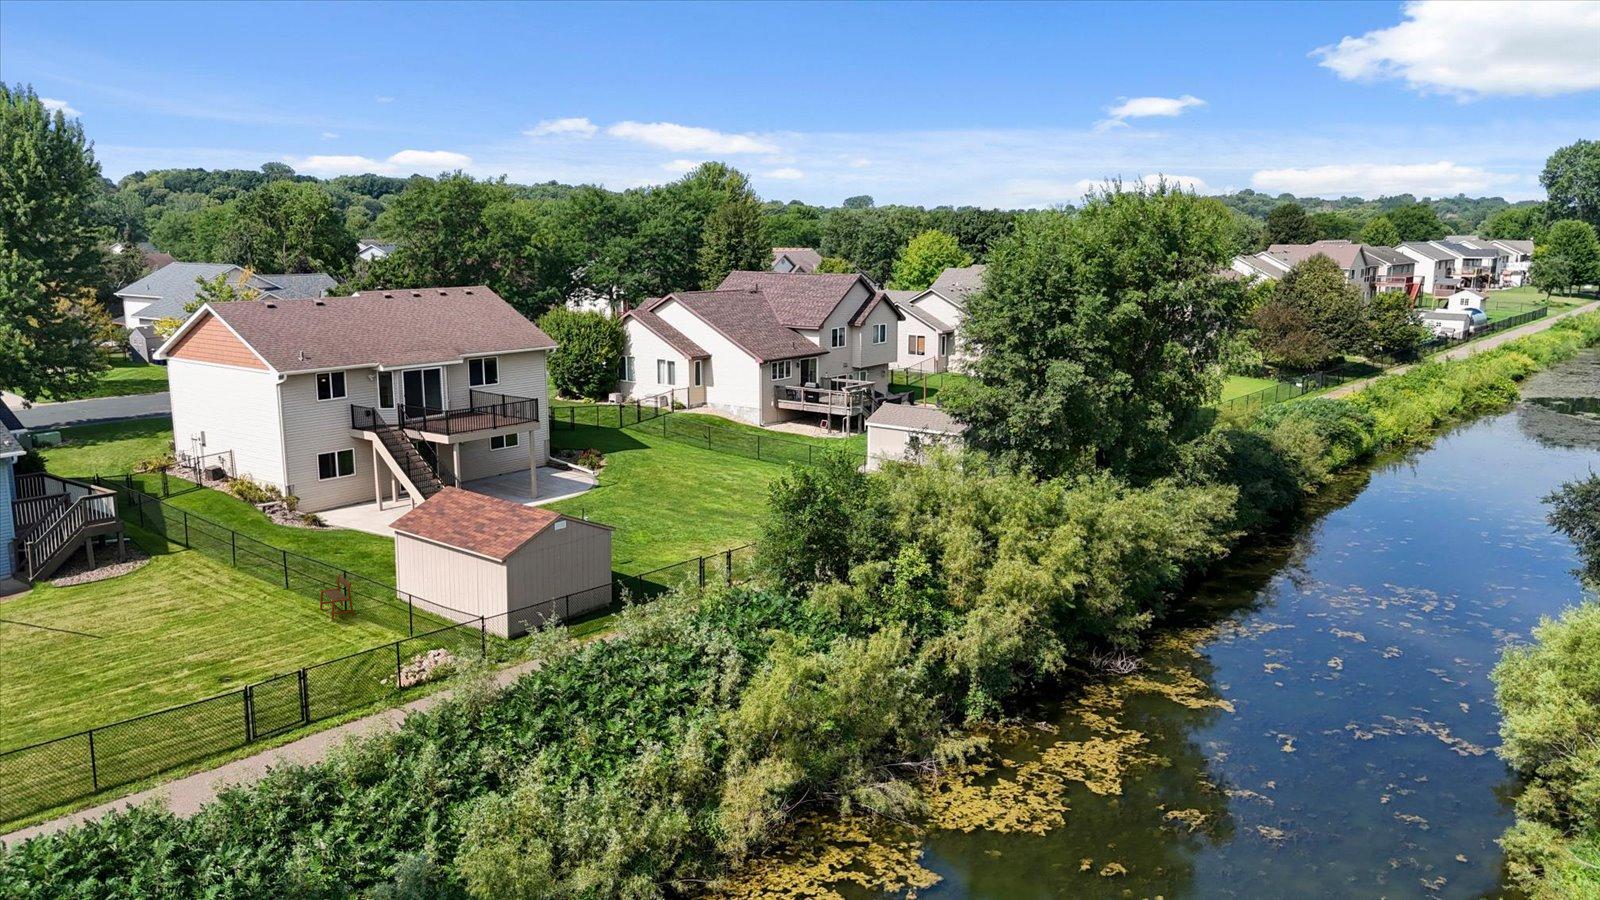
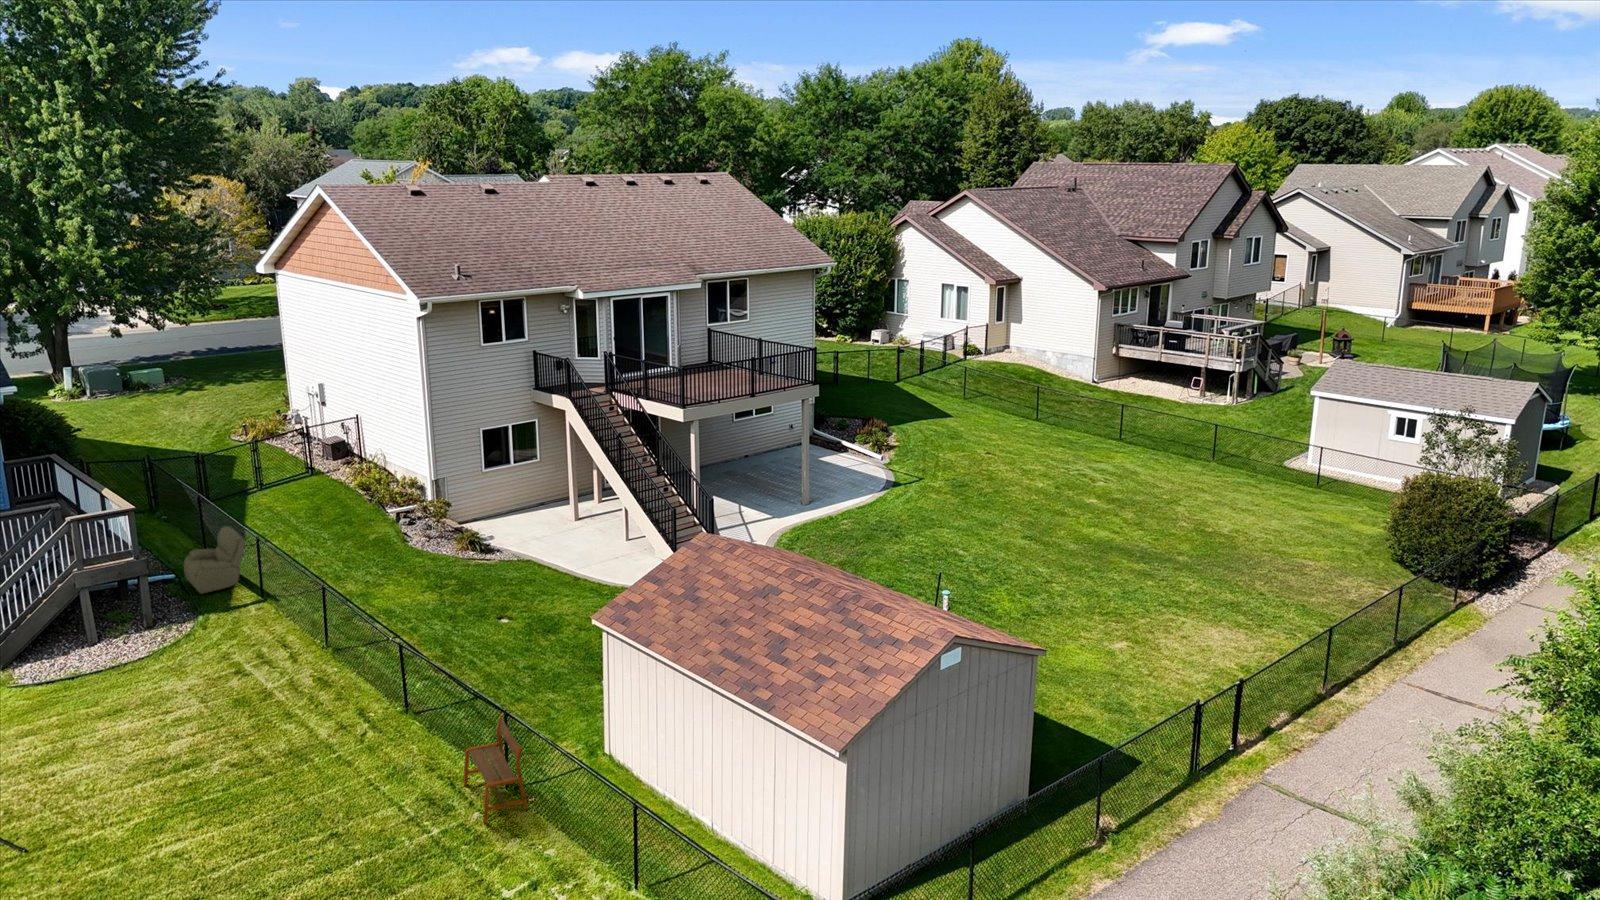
chair: none [136,508,176,546] -> present [184,526,245,594]

